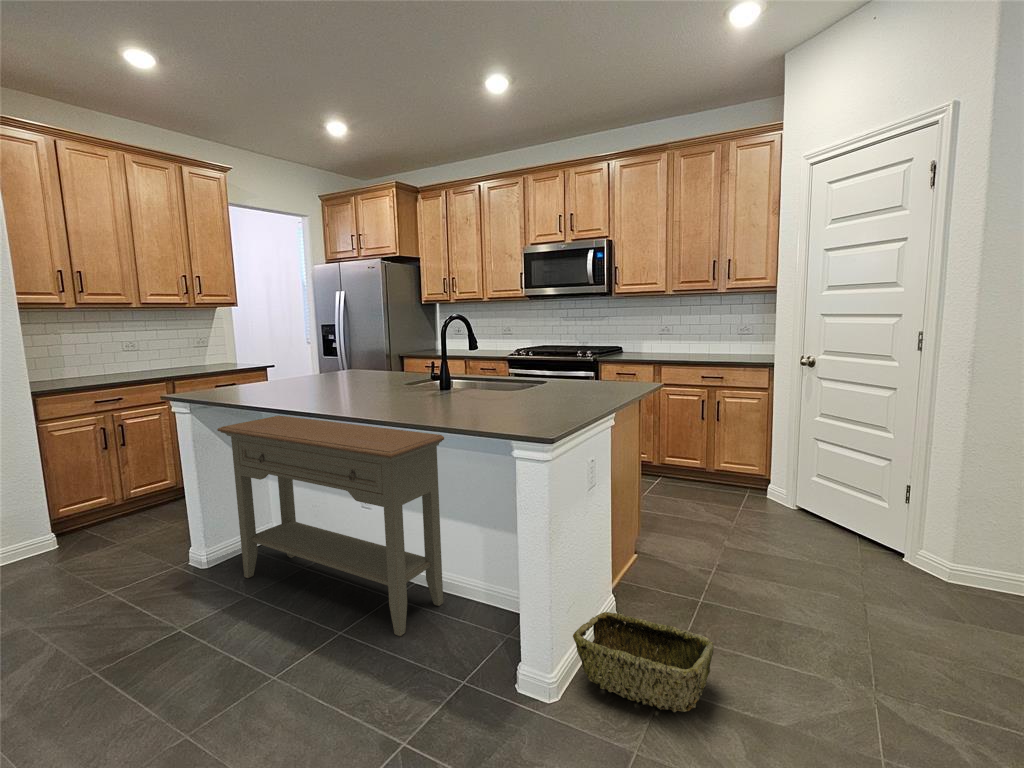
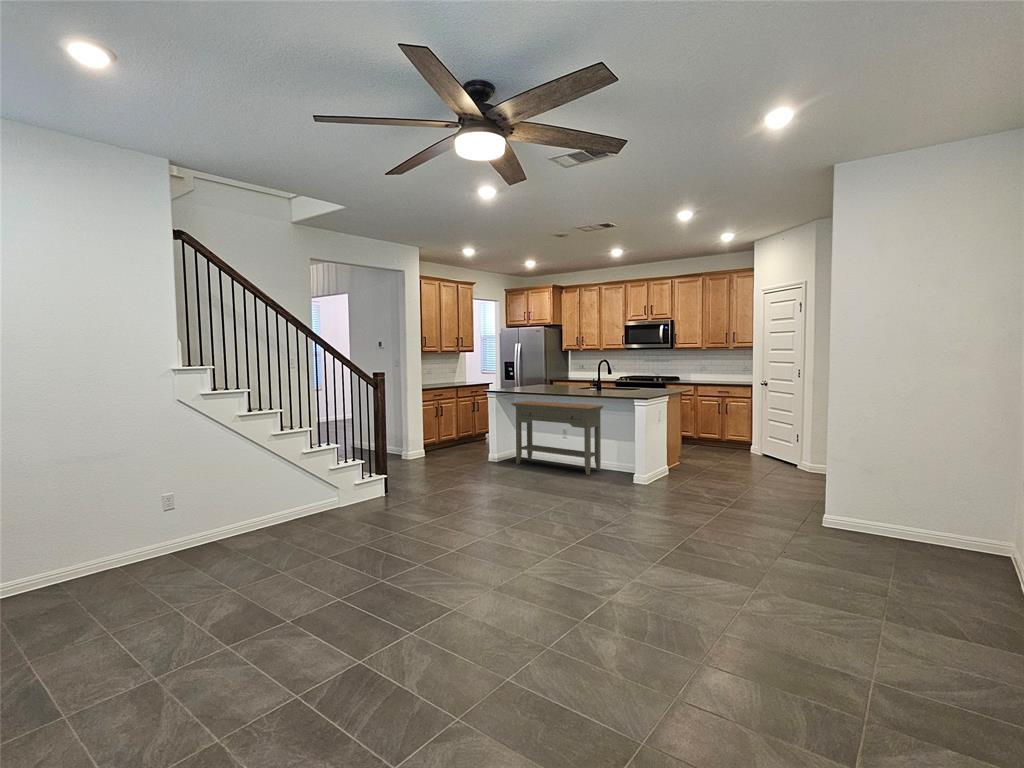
woven basket: present [573,612,714,712] -> none [652,465,699,486]

